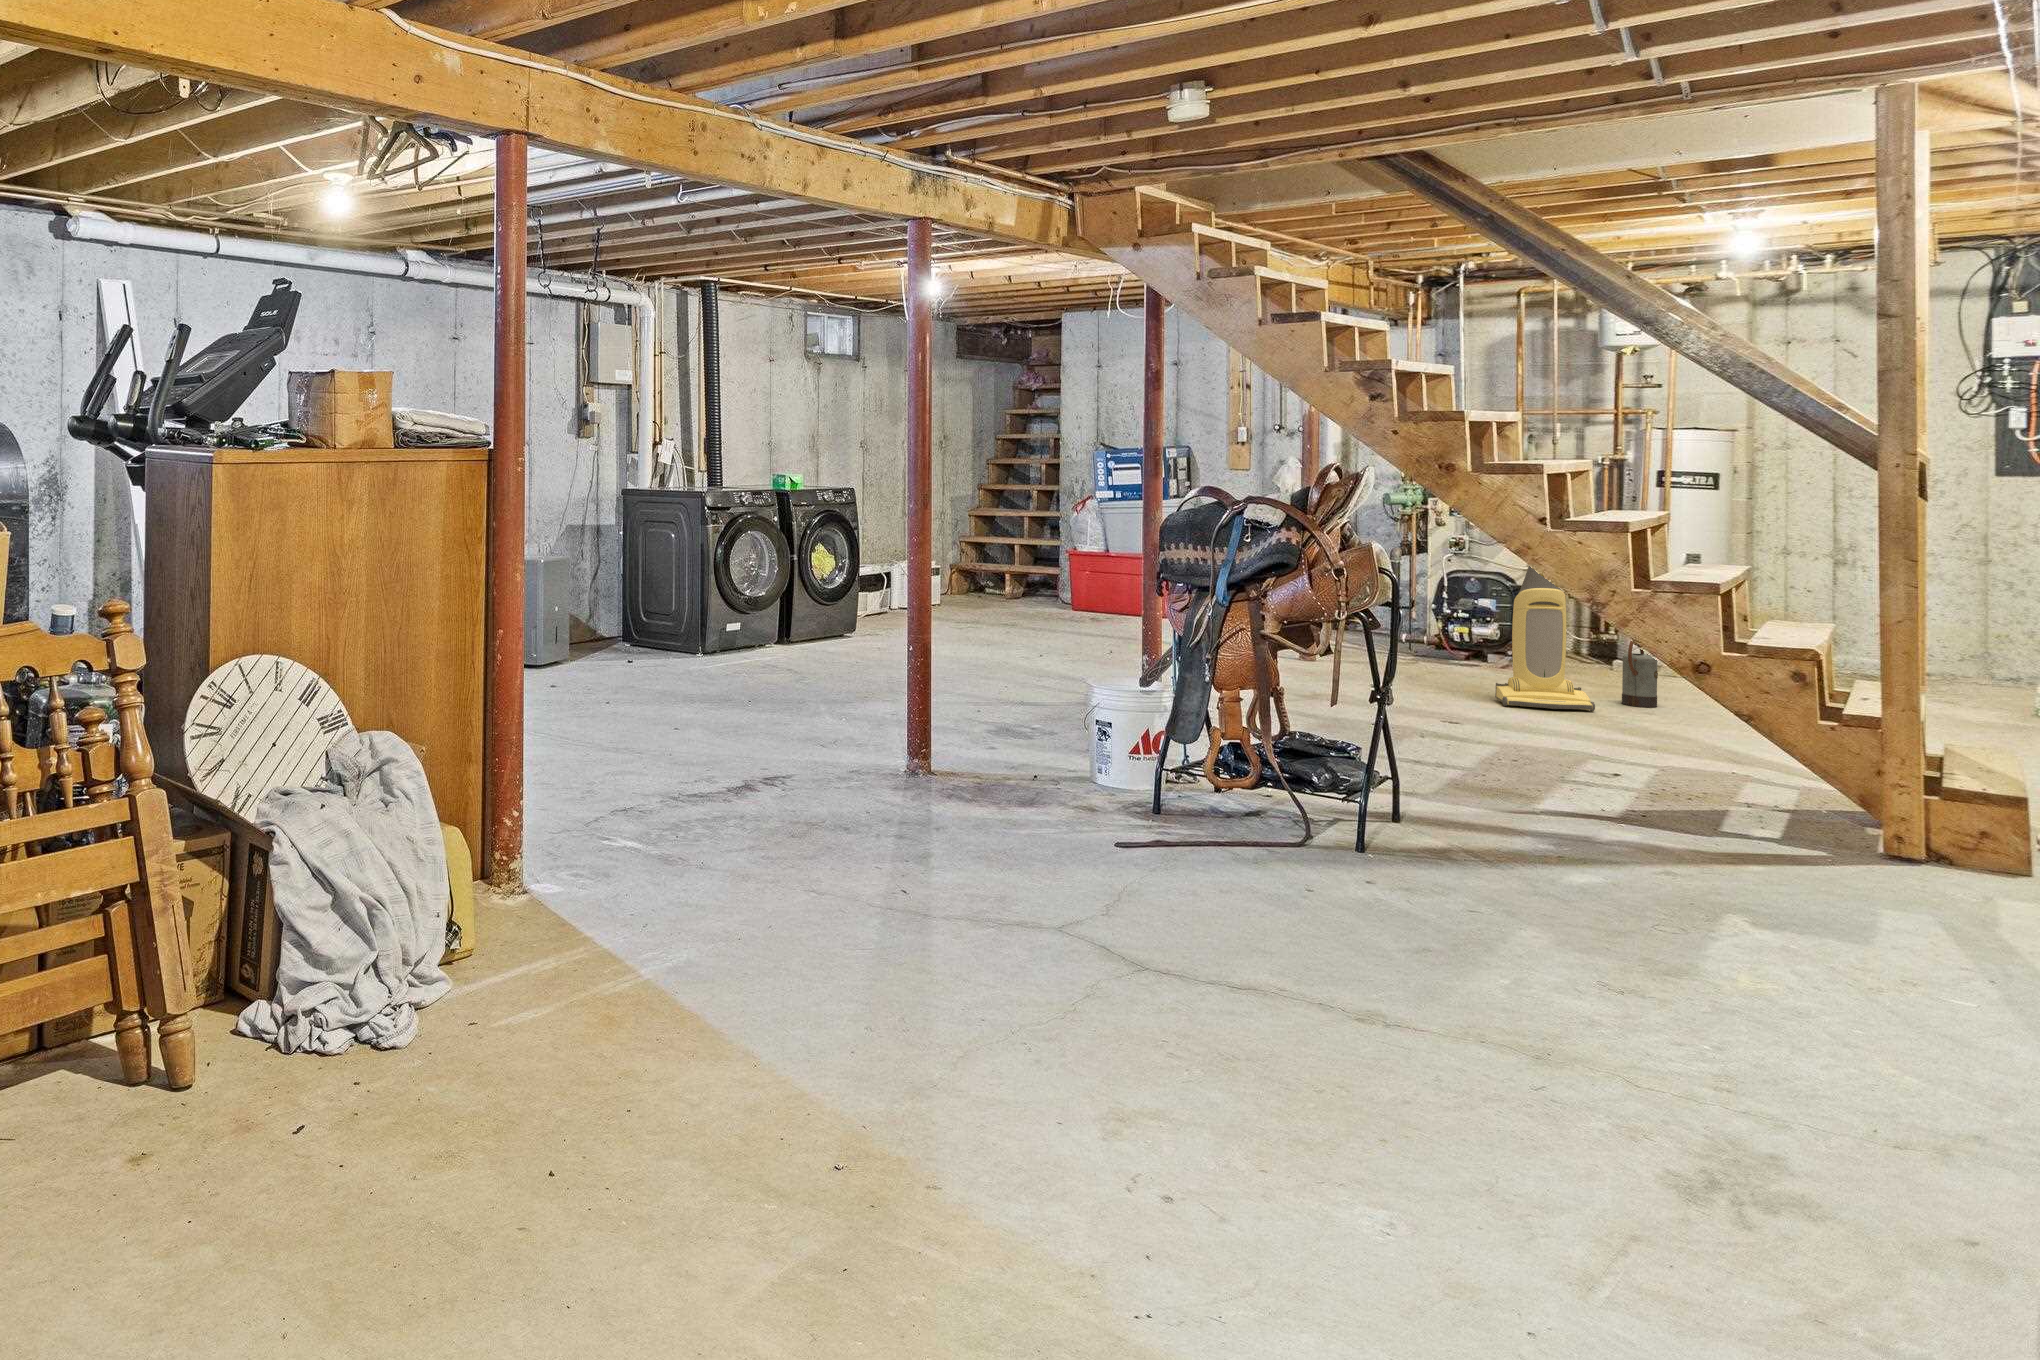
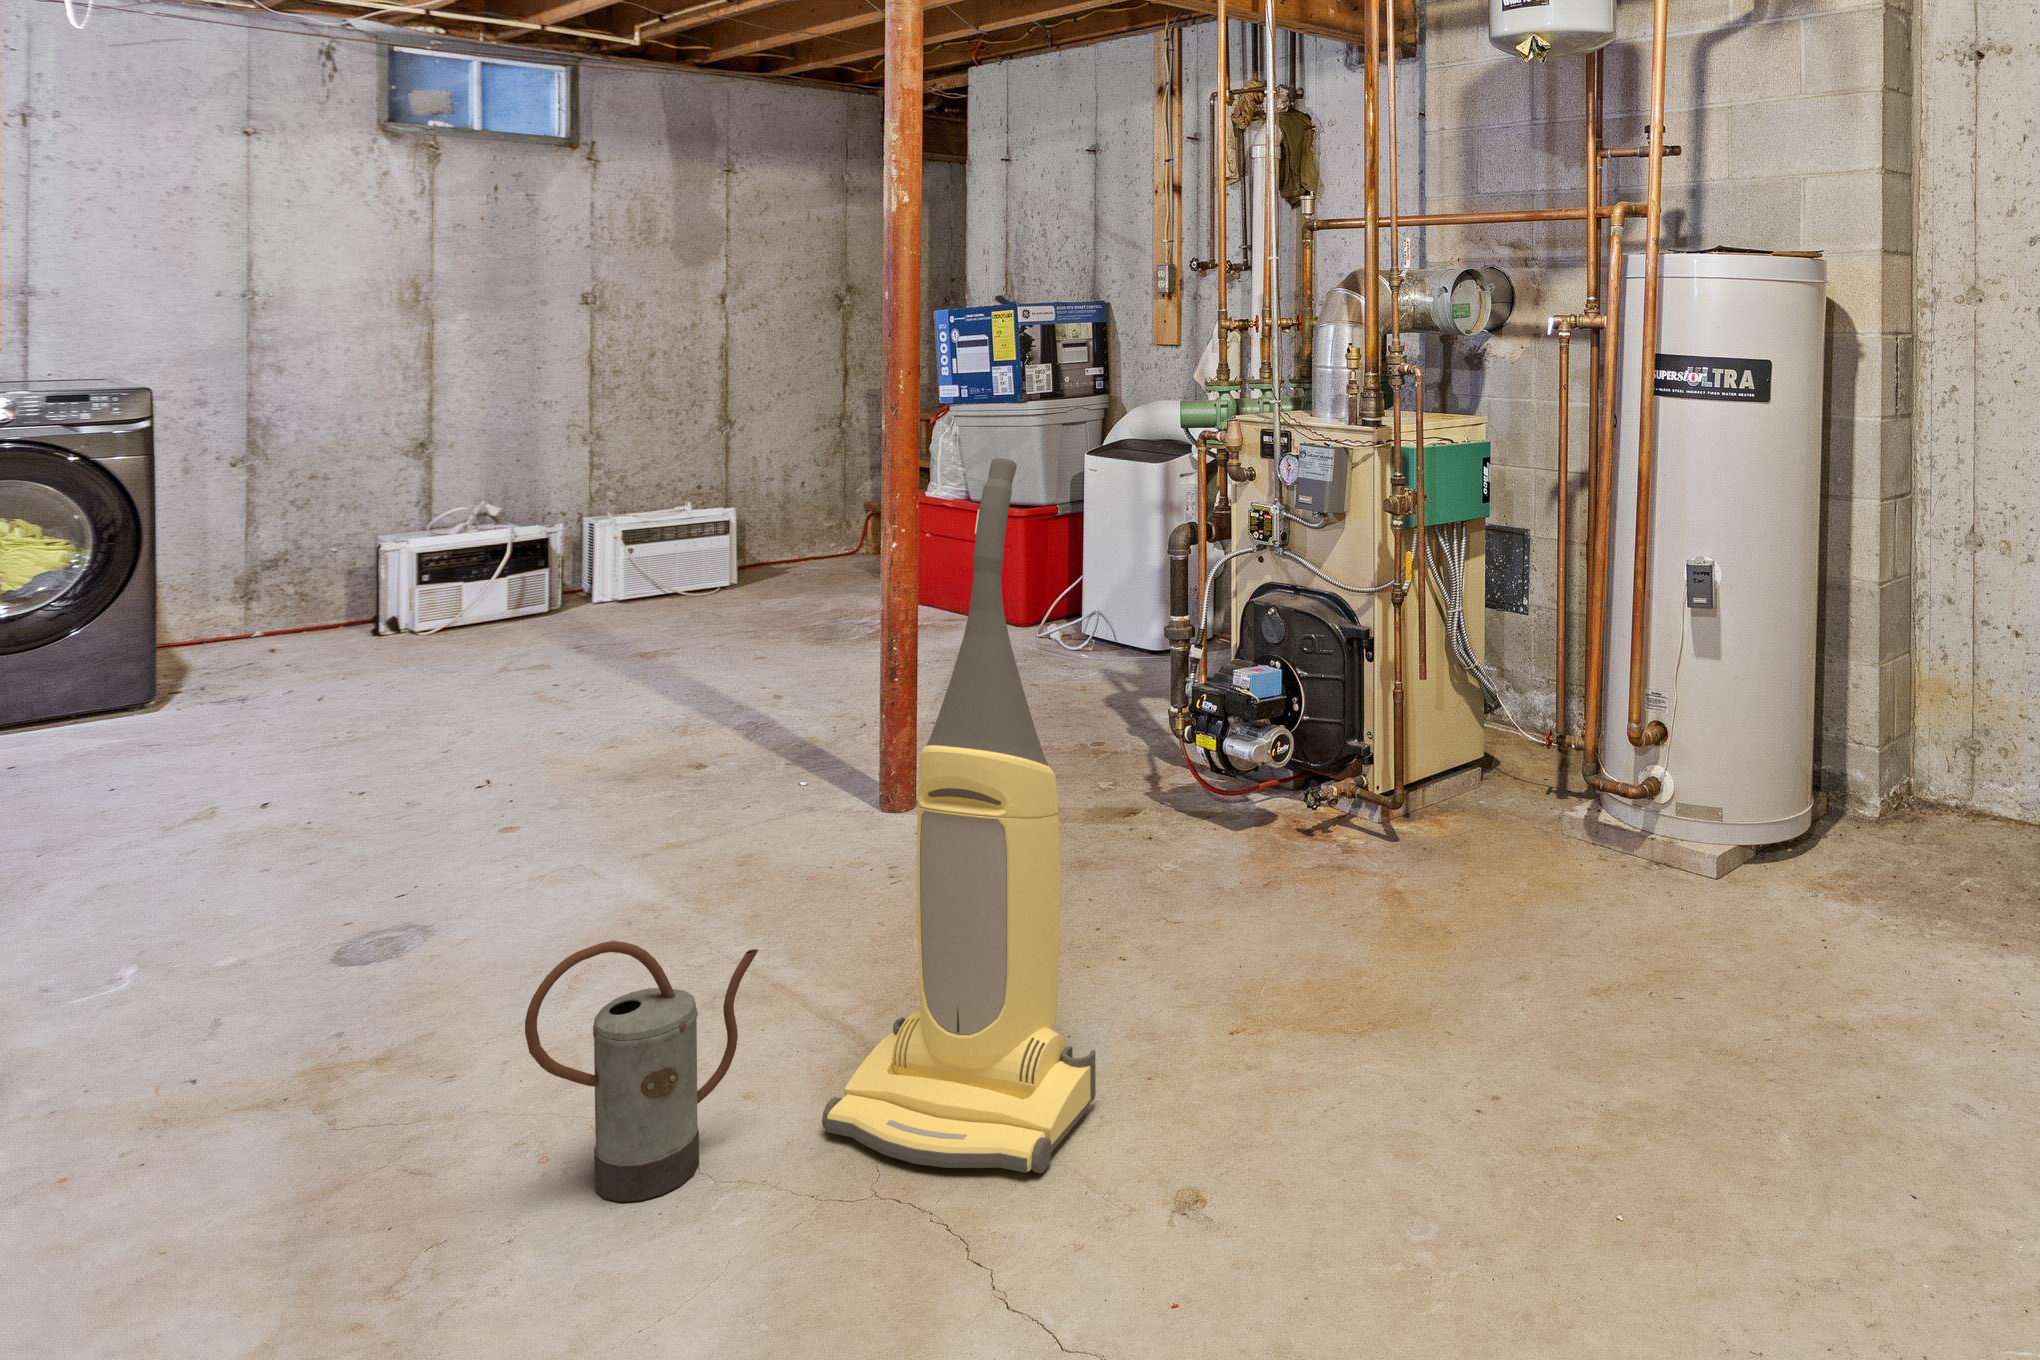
watering can: present [1622,640,1658,707] -> present [525,941,758,1202]

